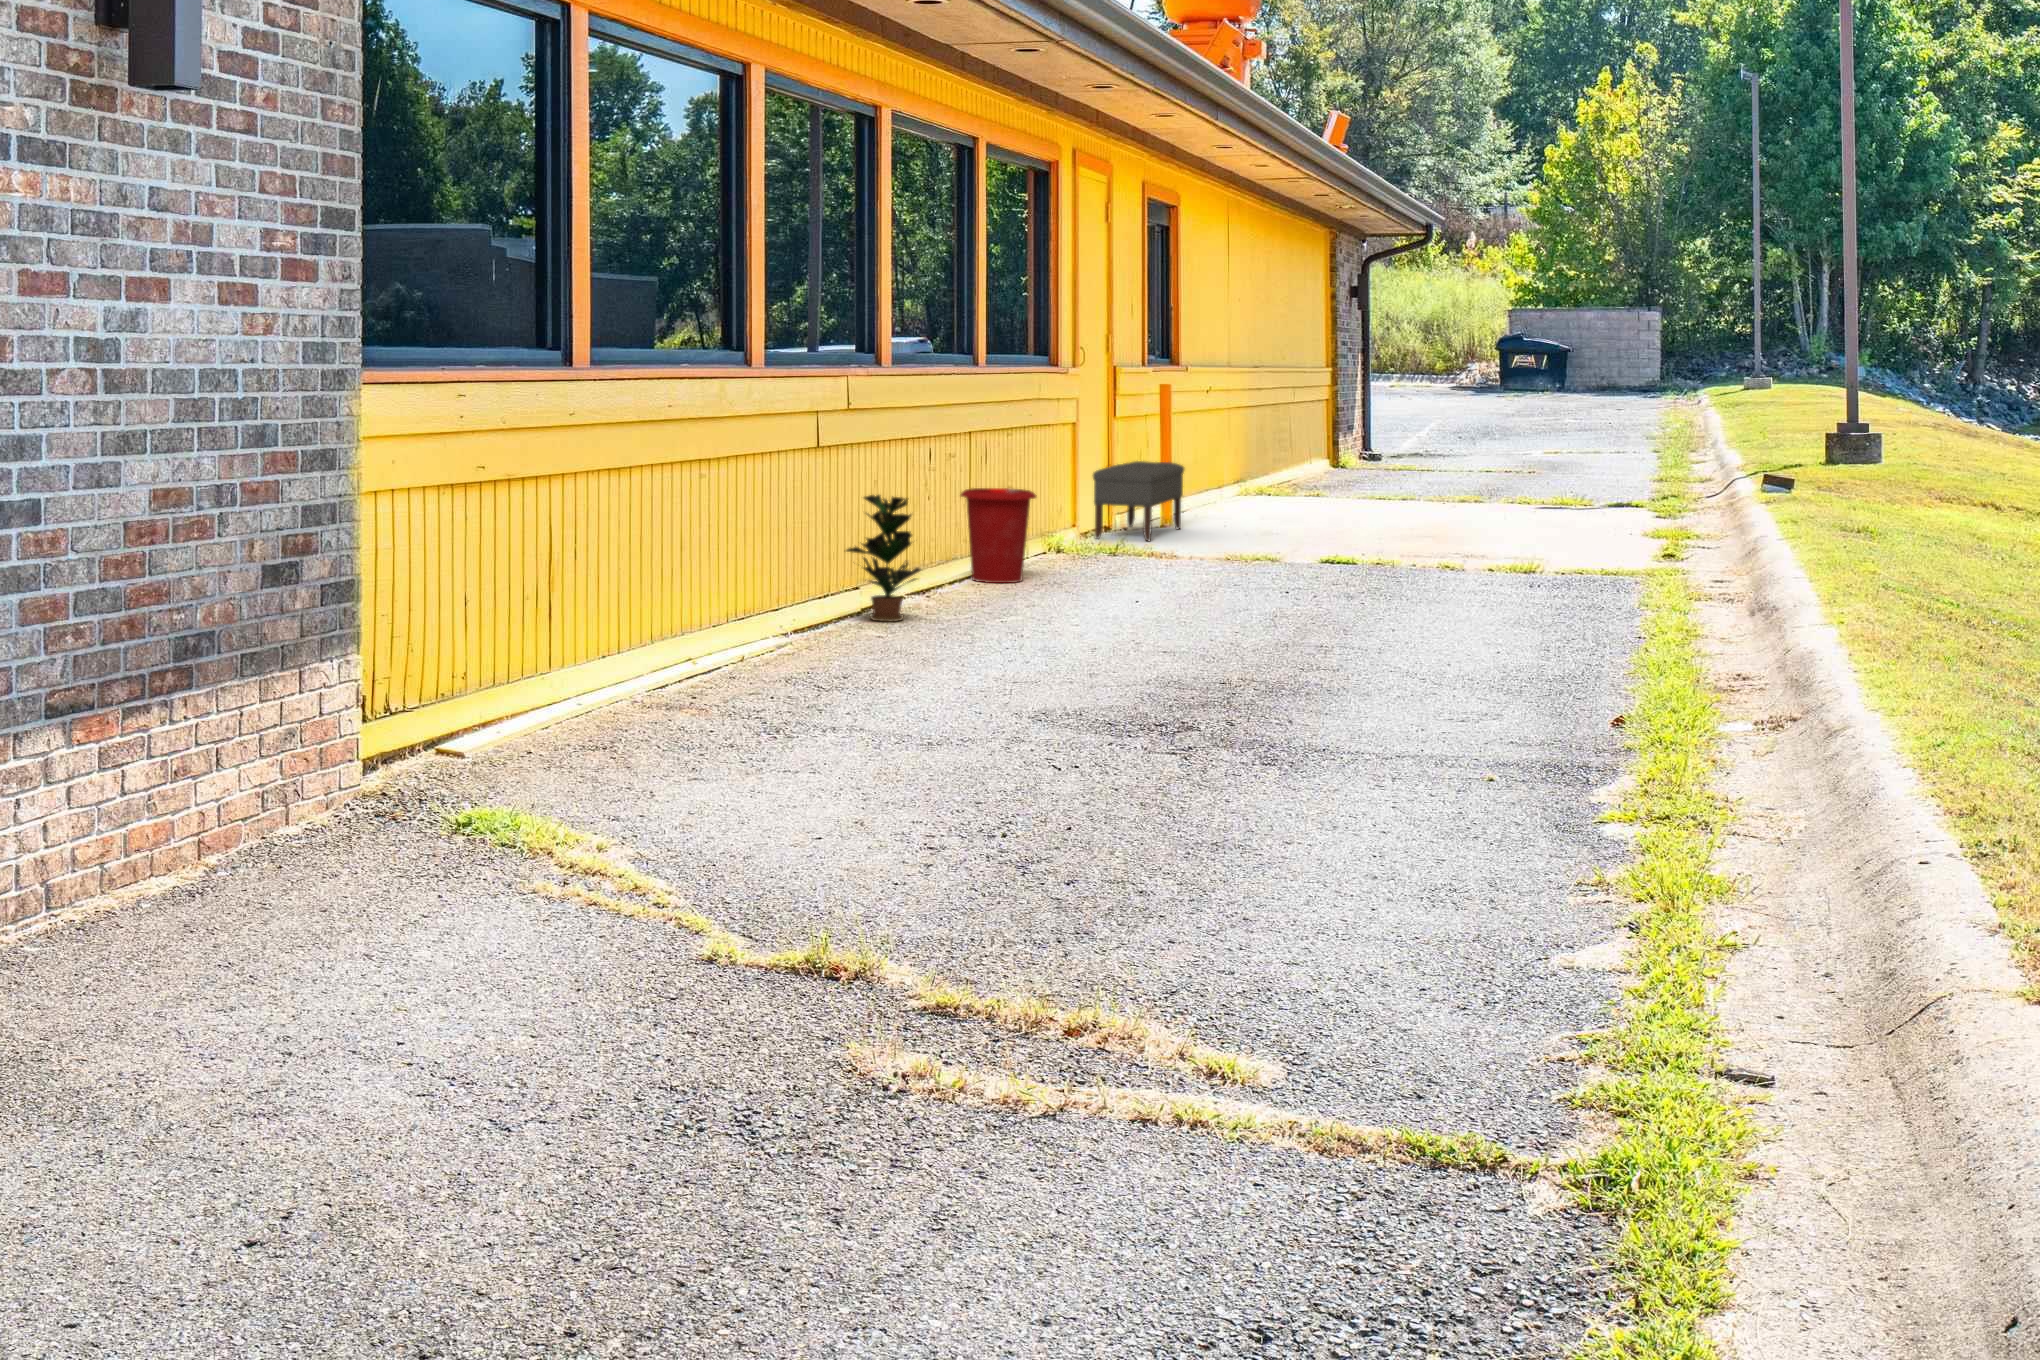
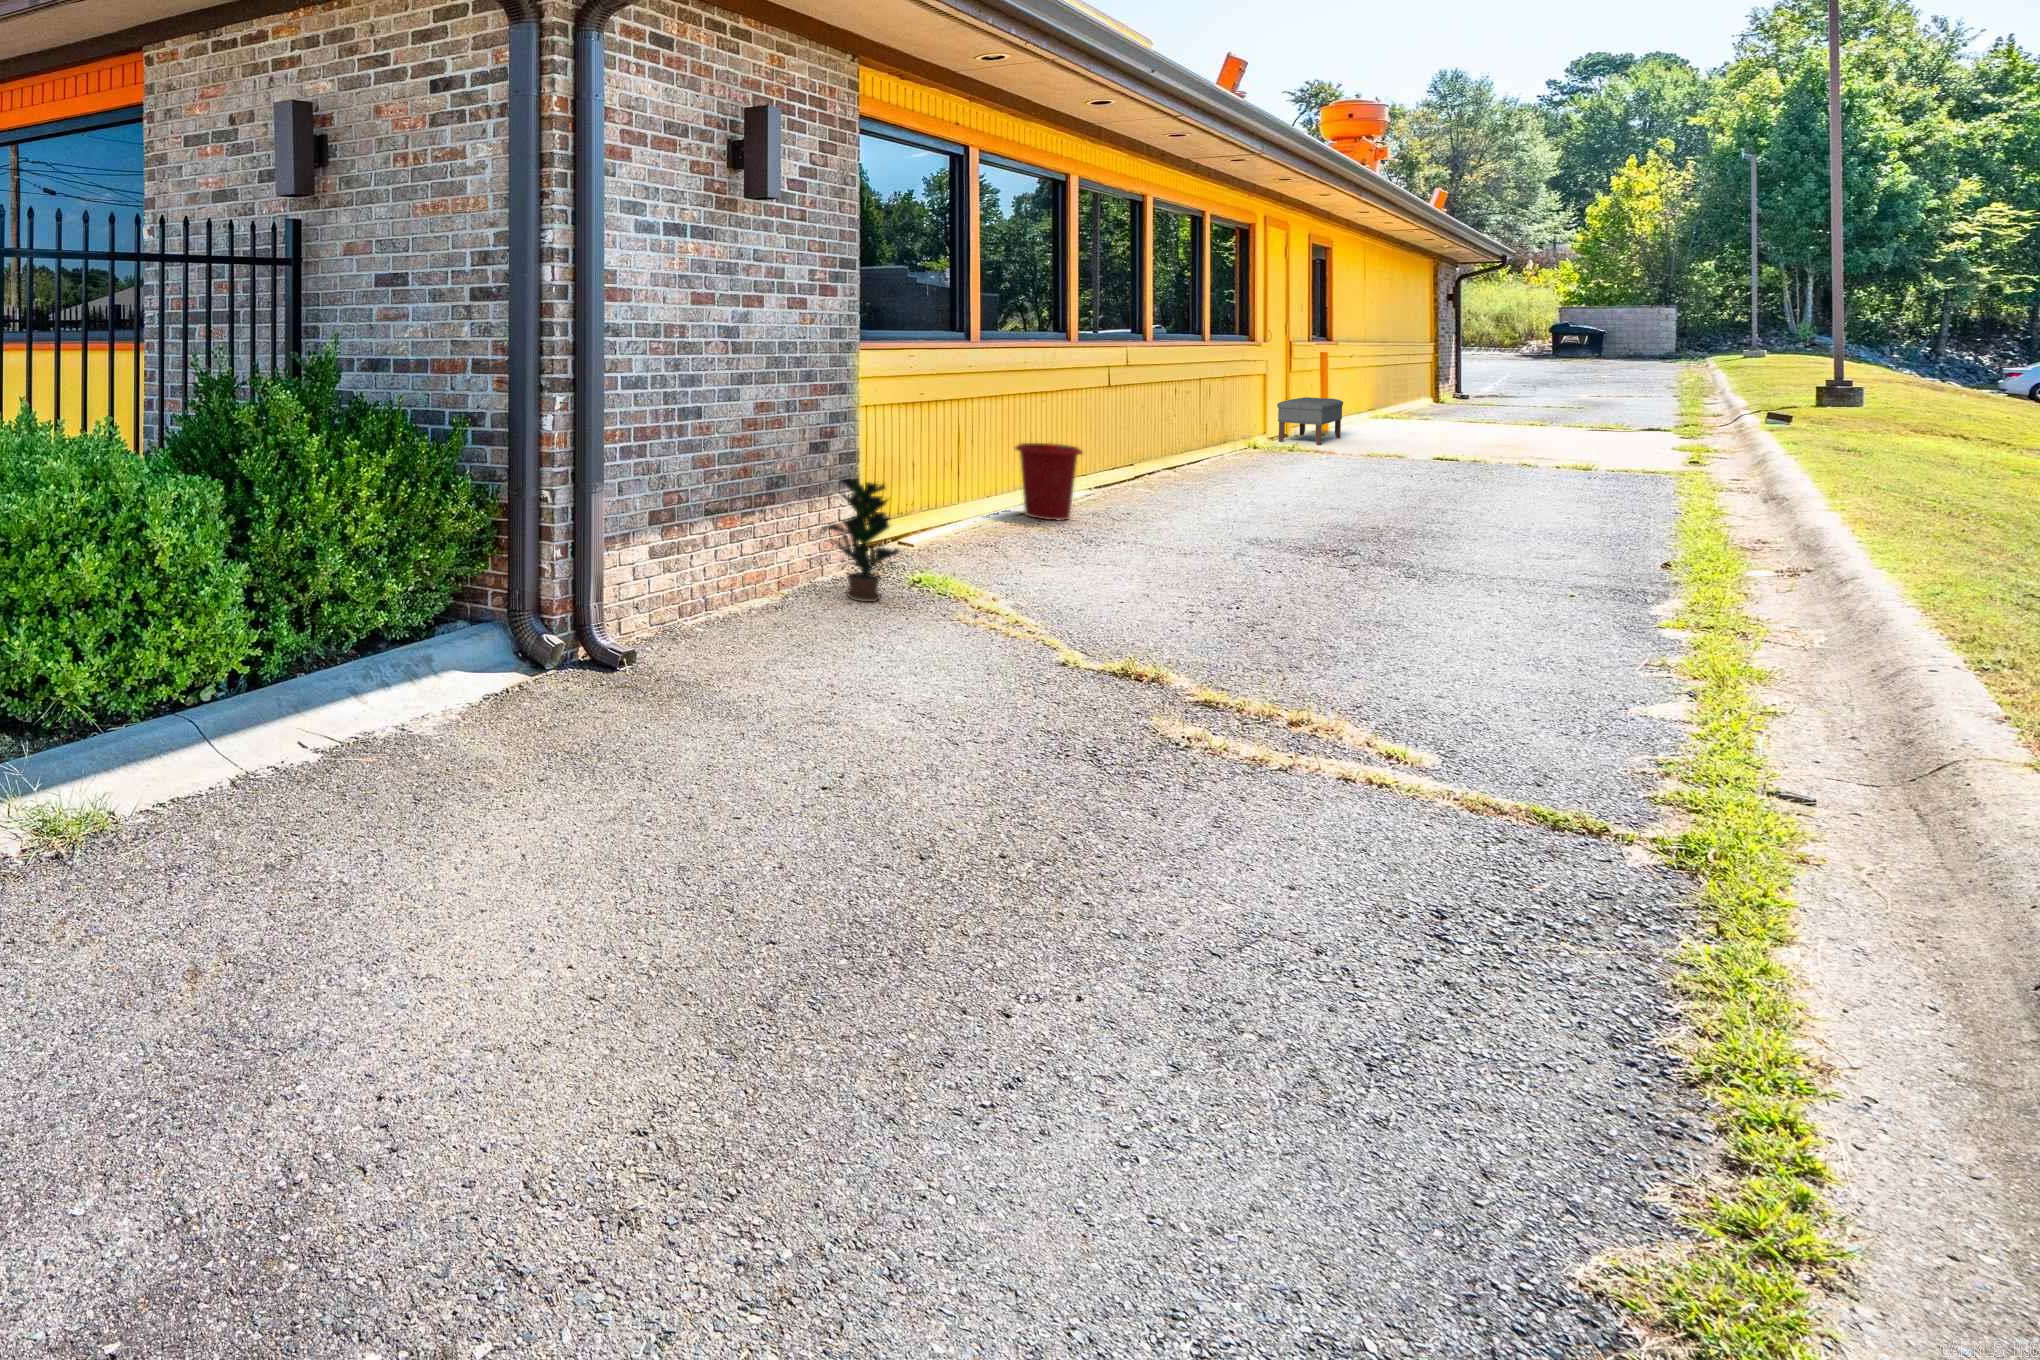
waste bin: present [961,488,1037,583] -> present [1015,443,1083,520]
potted plant: present [846,495,921,622] -> present [824,478,900,602]

